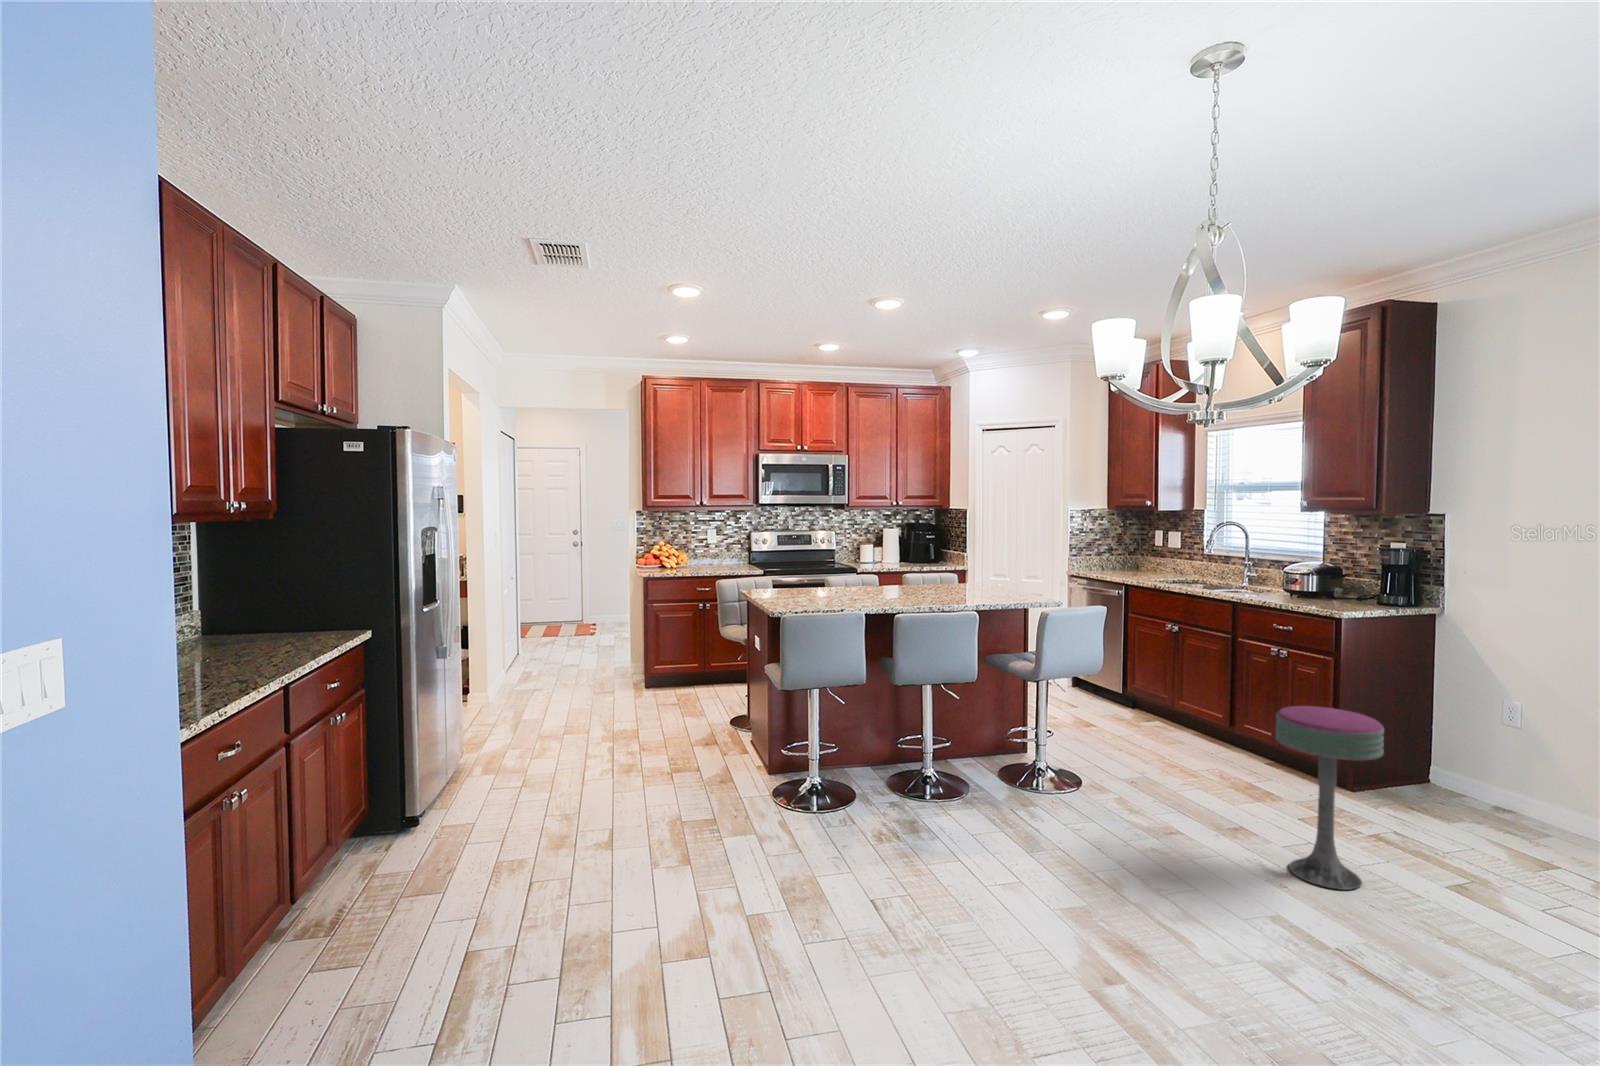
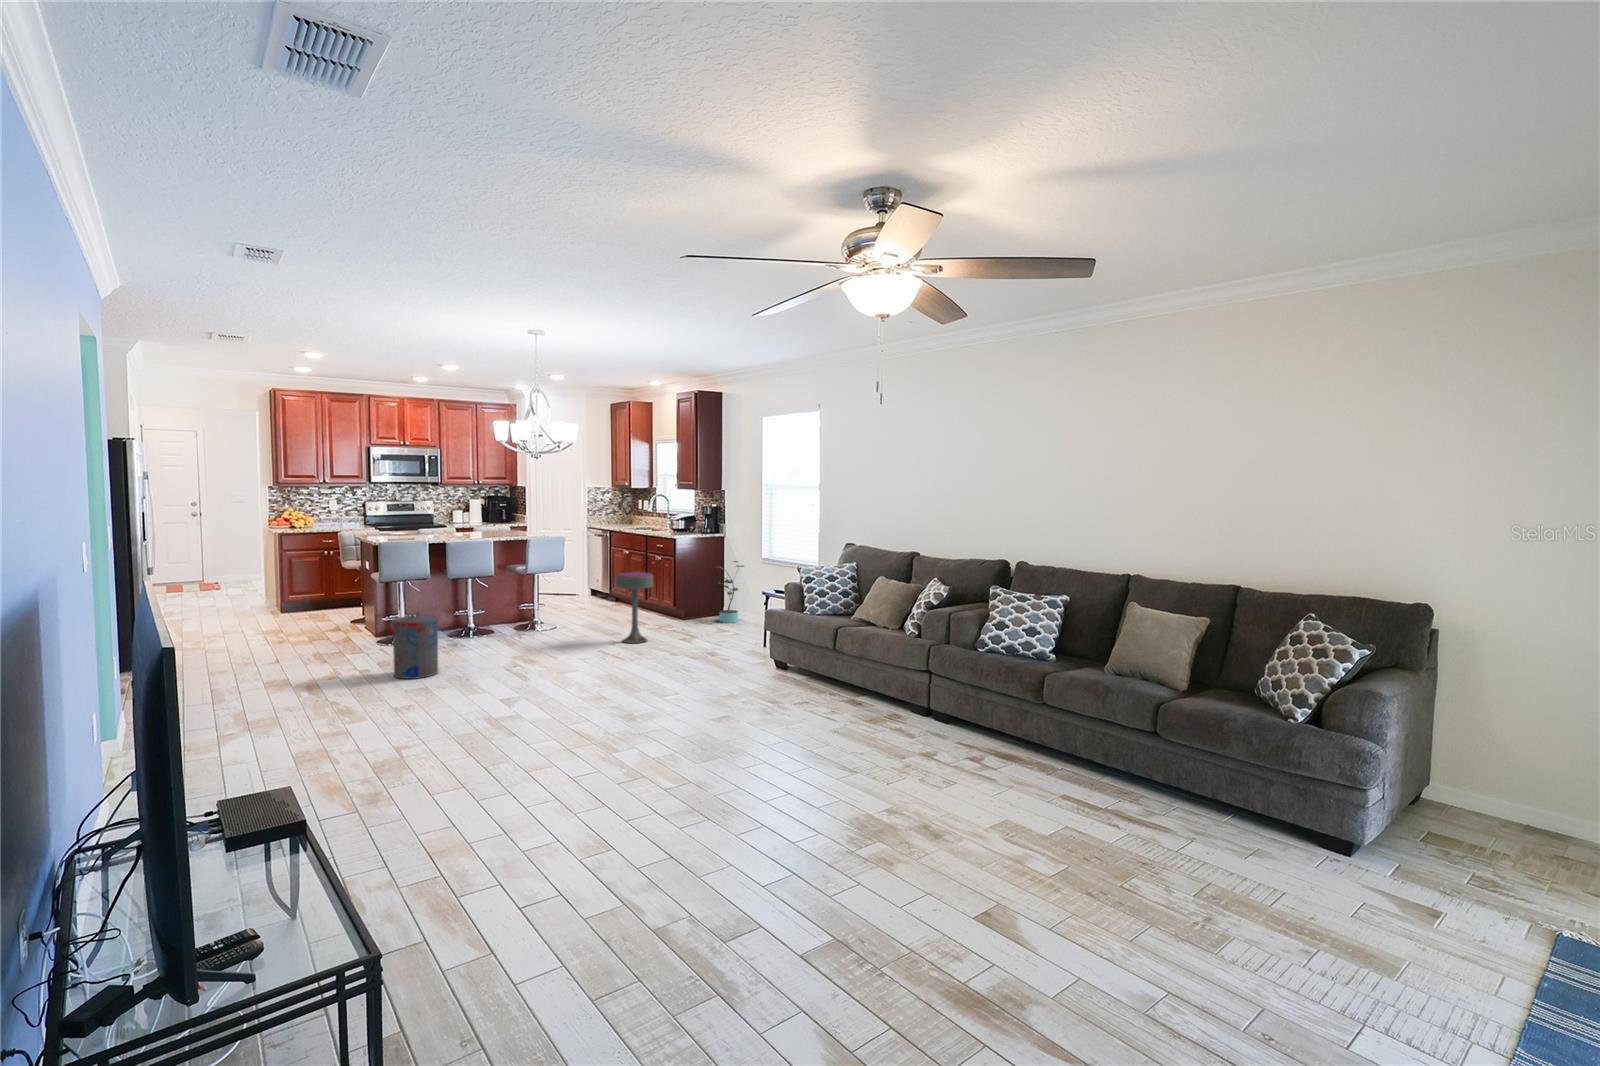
potted plant: none [1426,672,1531,816] -> present [715,561,744,623]
trash can: none [825,815,929,1002] -> present [392,612,438,679]

